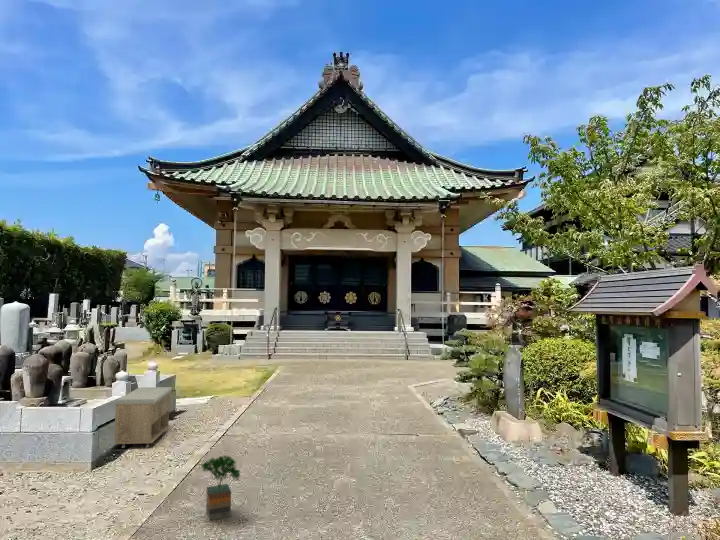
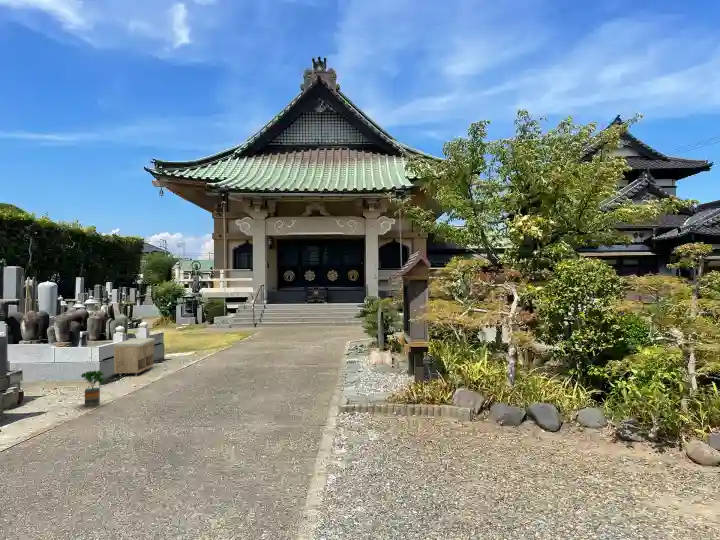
potted tree: present [202,456,240,520] -> present [81,371,105,406]

